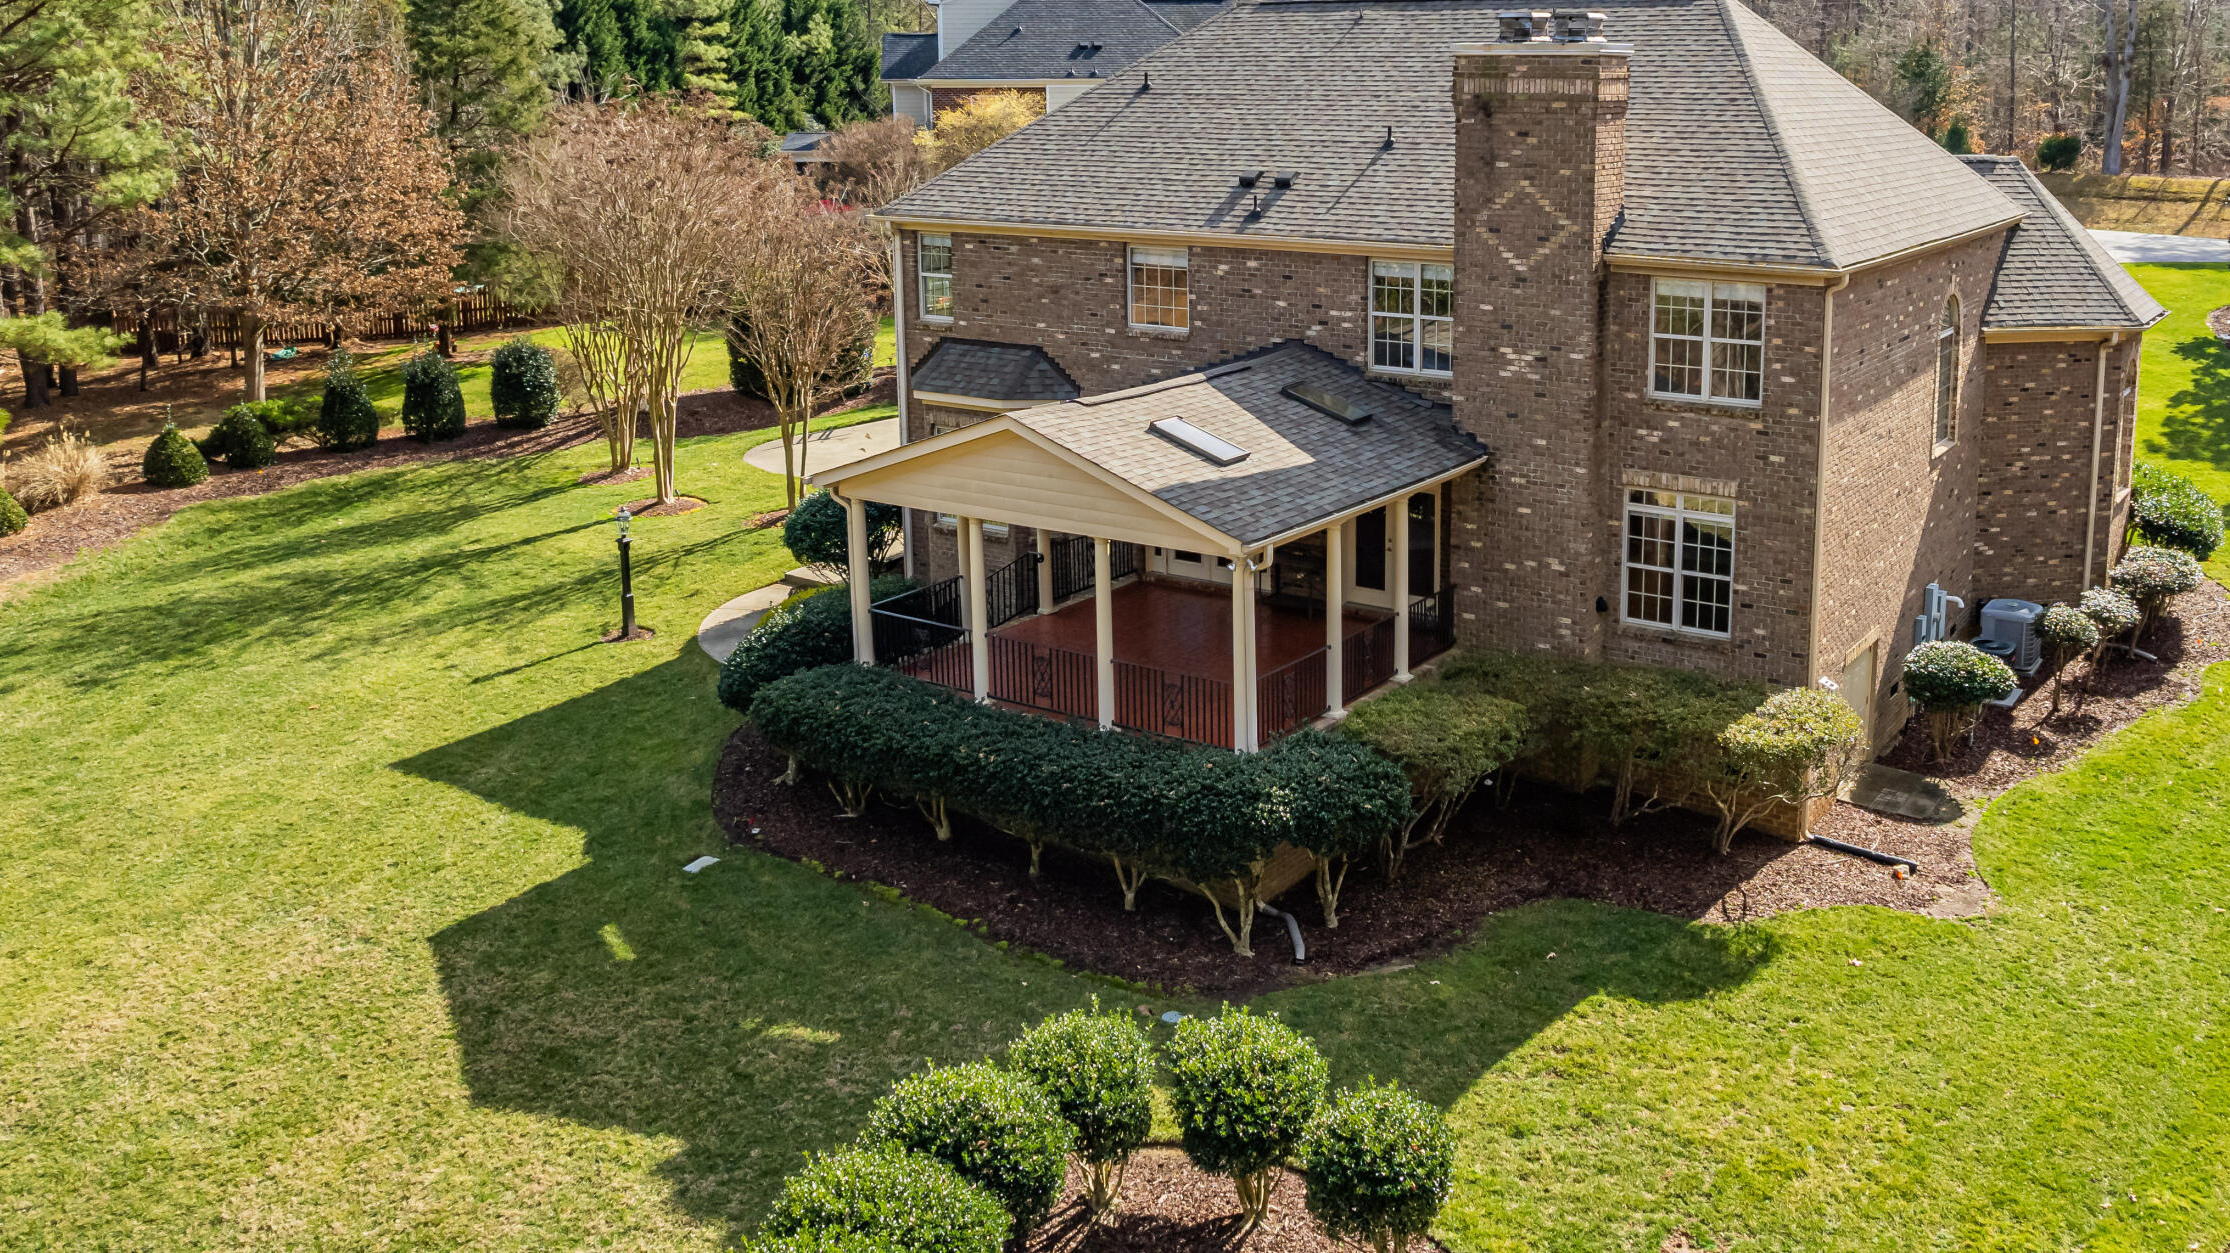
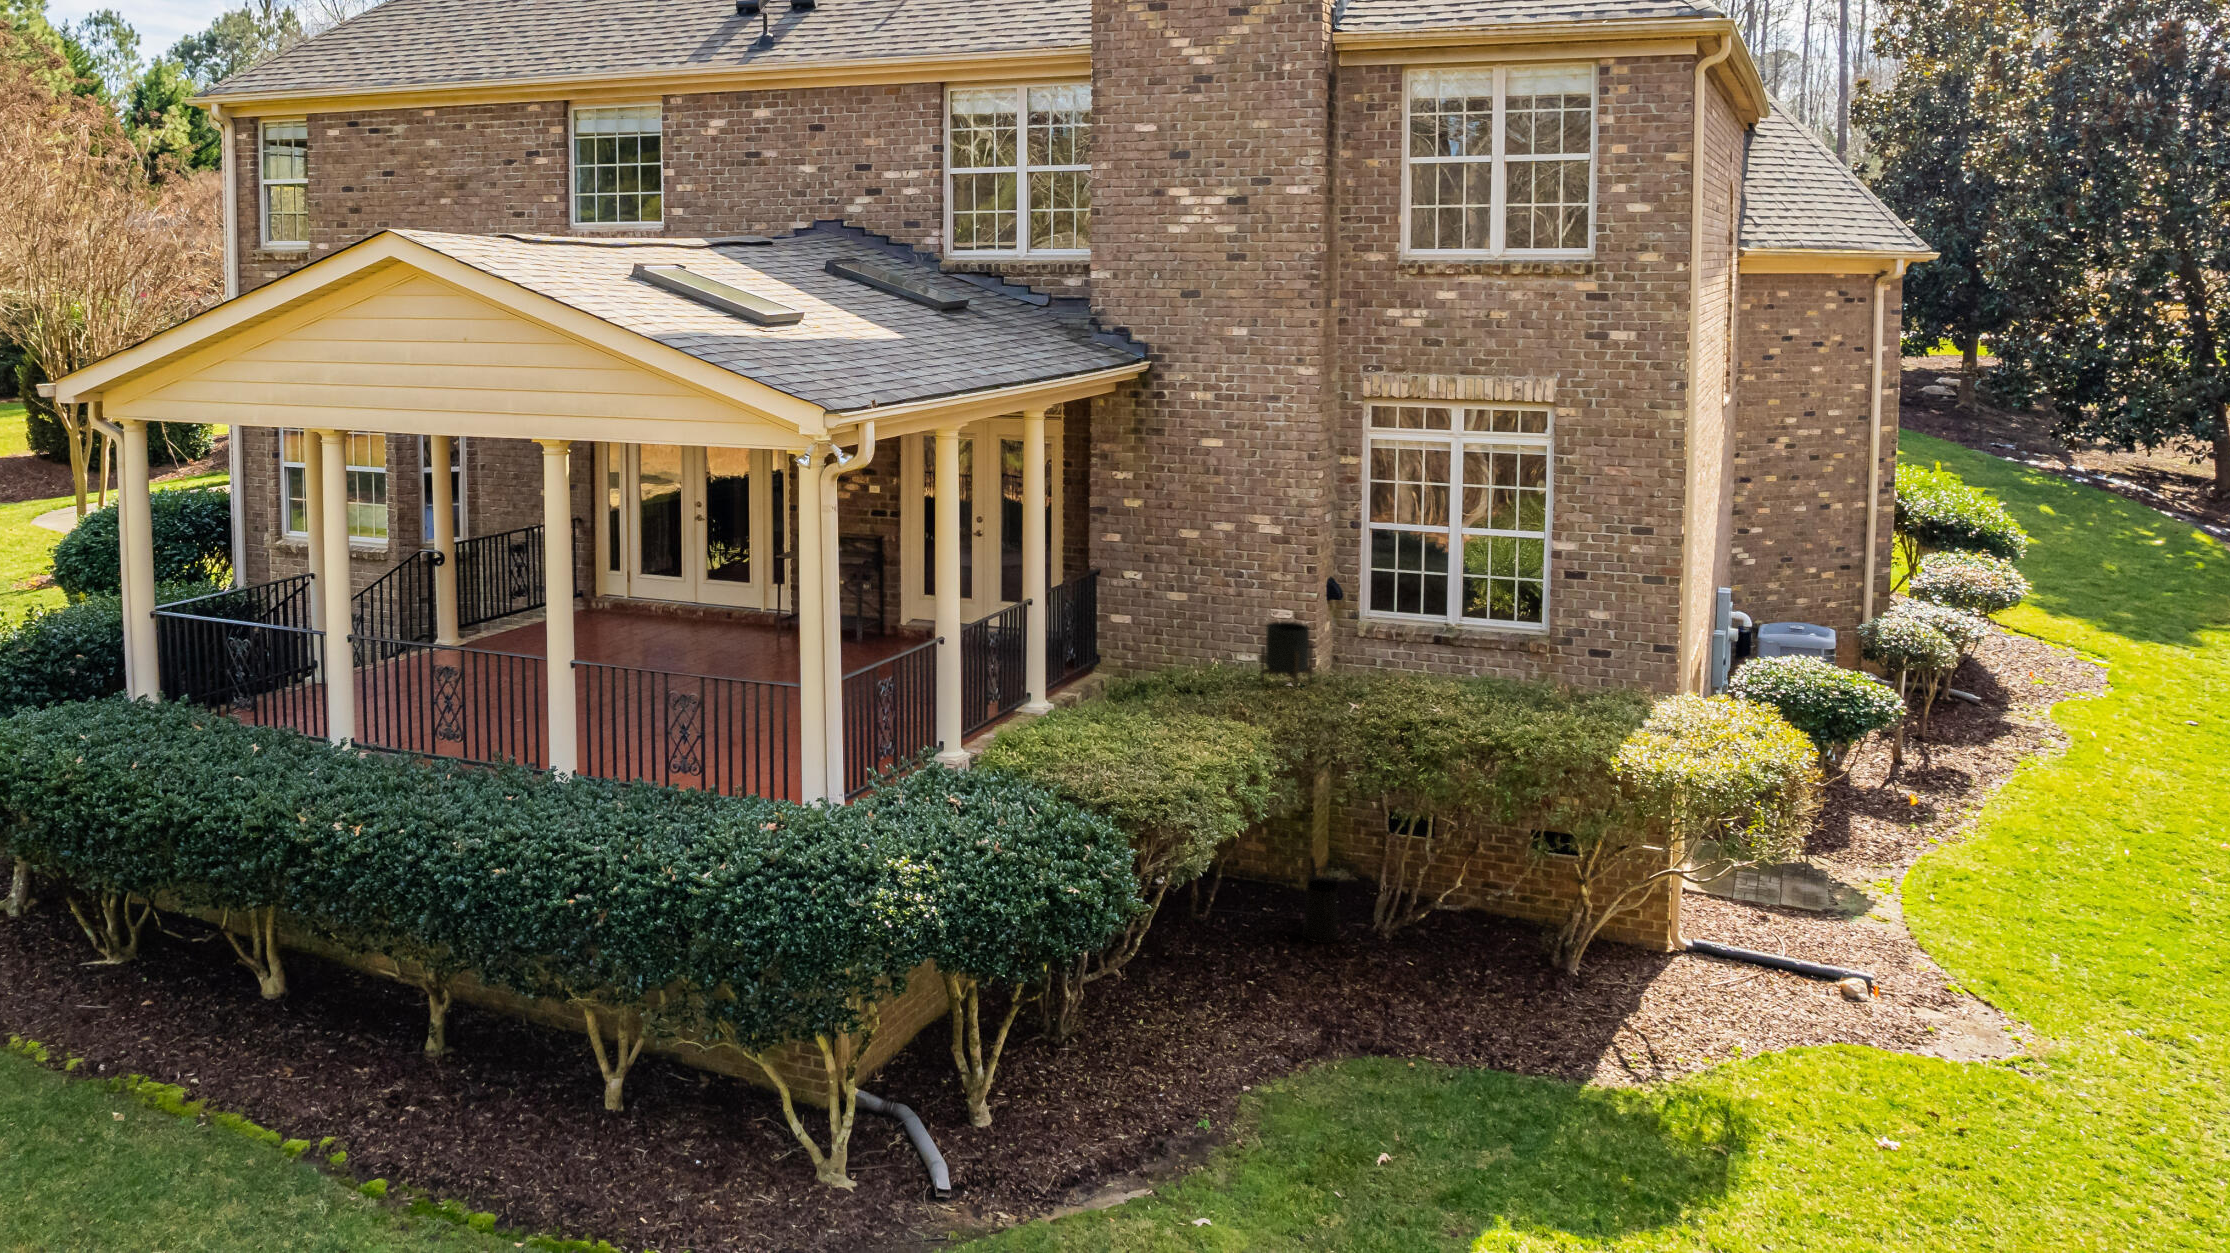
planter: none [1547,628,1581,674] -> present [1260,621,1313,688]

